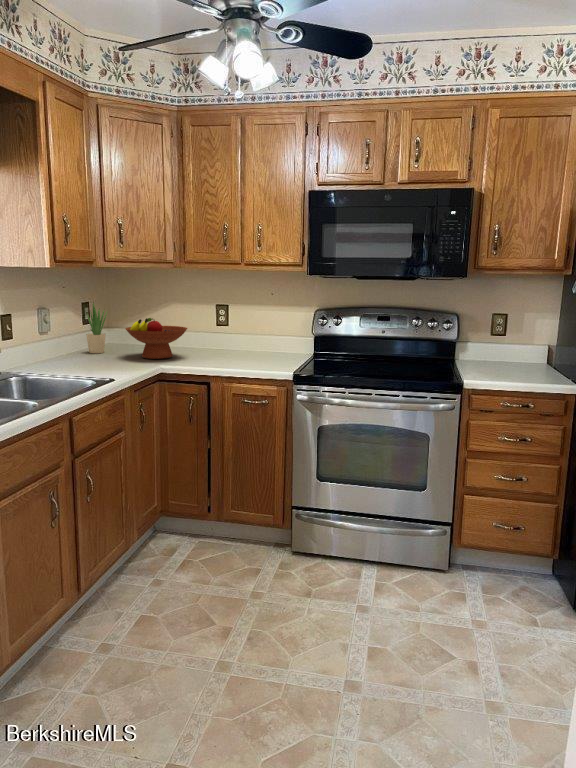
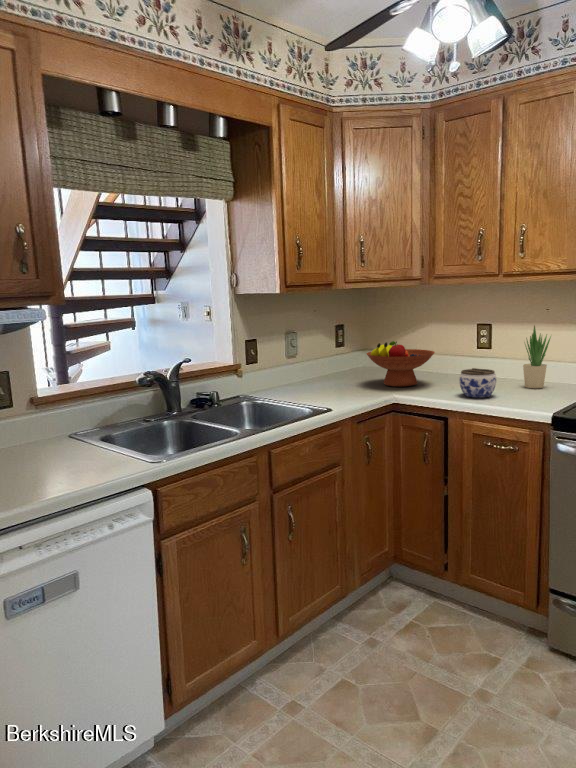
potted plant: present [86,302,107,353] -> present [523,326,551,388]
jar: none [214,341,244,365] -> present [459,368,496,398]

